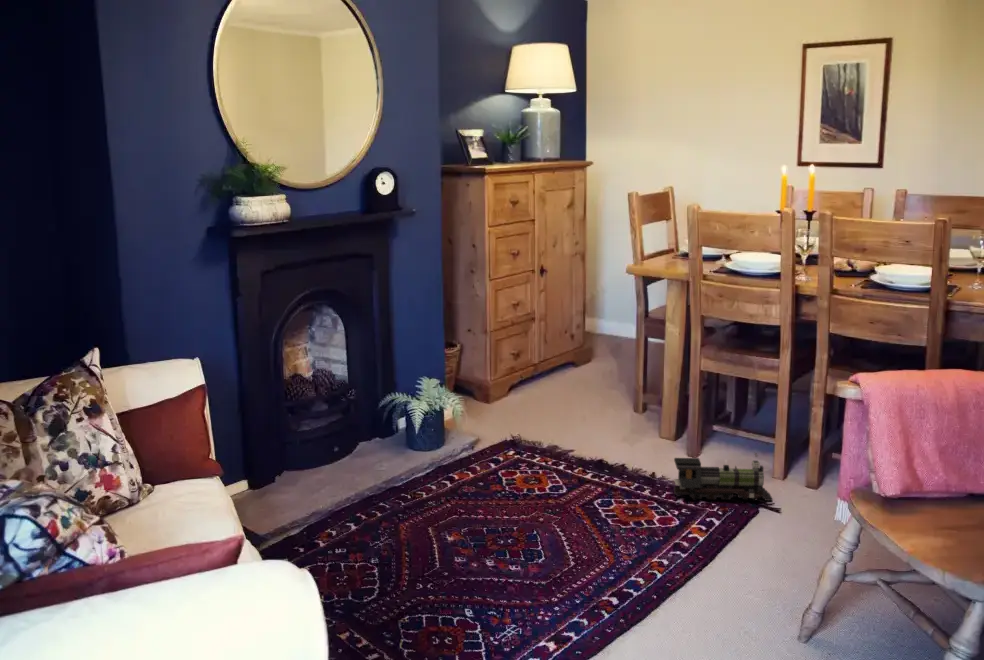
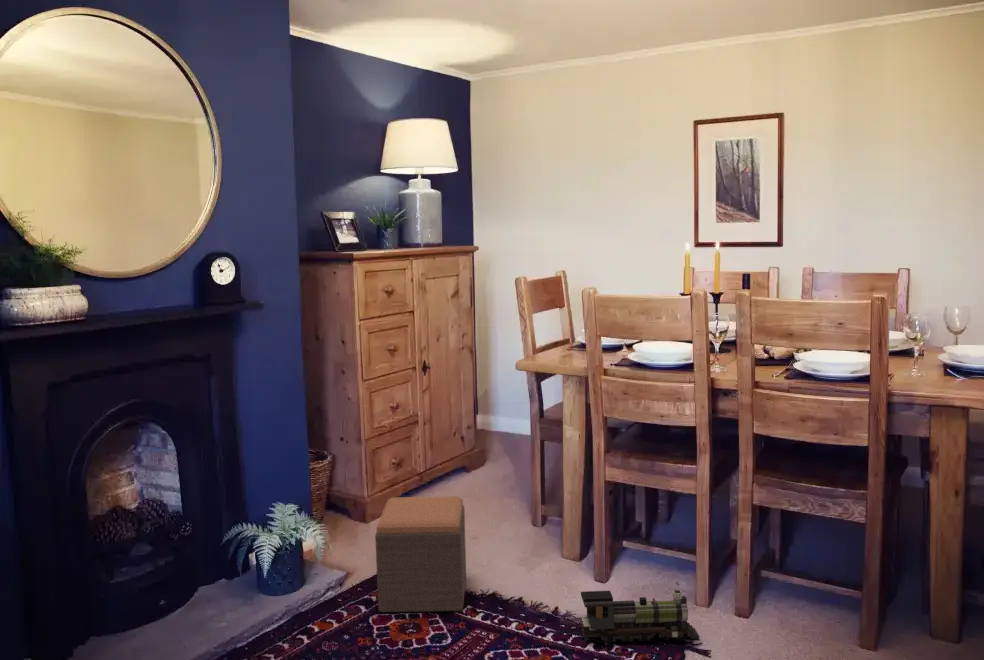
footstool: none [505,378,578,471] -> present [375,496,466,612]

